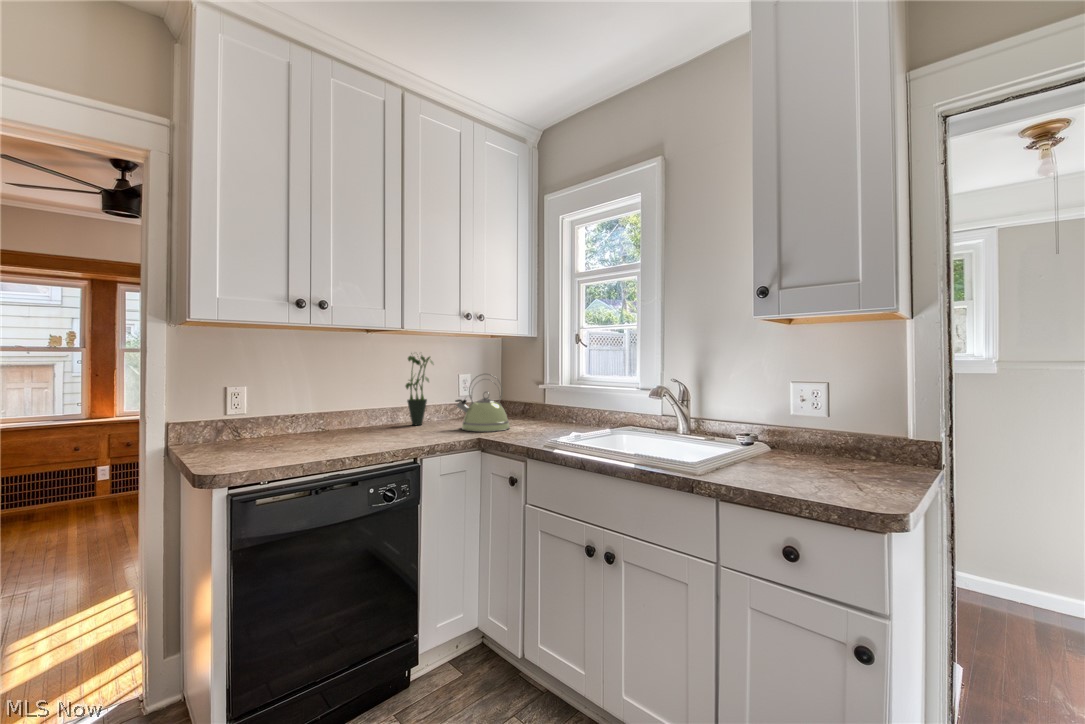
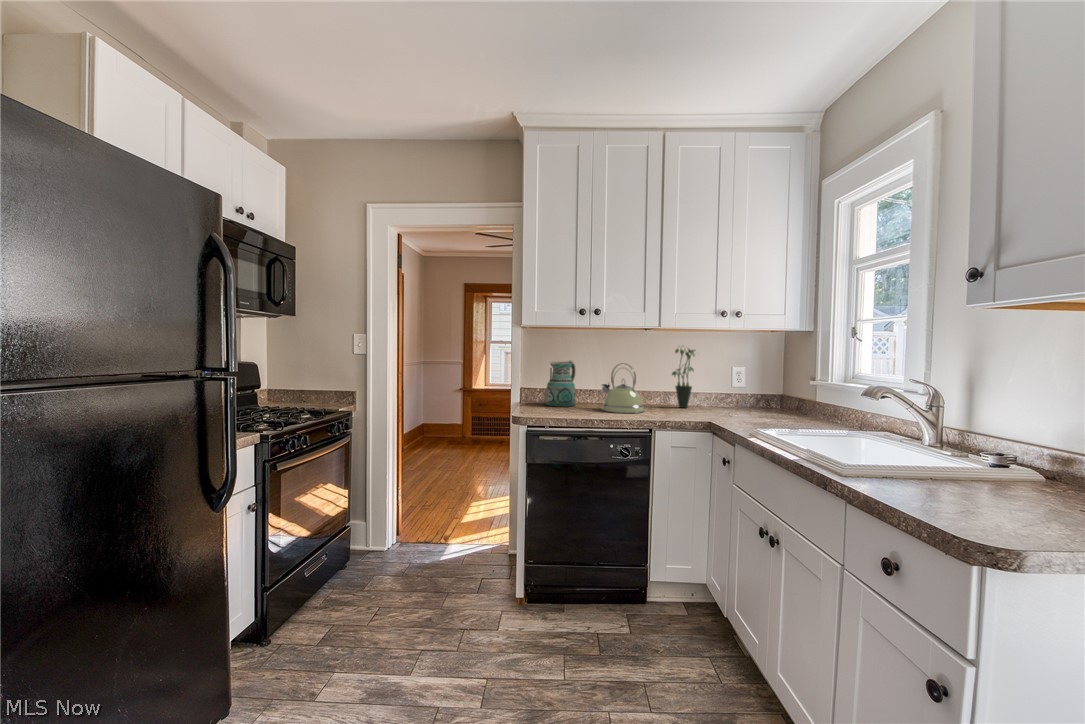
kettle: present [455,374,510,432] -> present [602,363,644,413]
ceramic pitcher: none [225,375,279,446] -> present [545,360,576,407]

